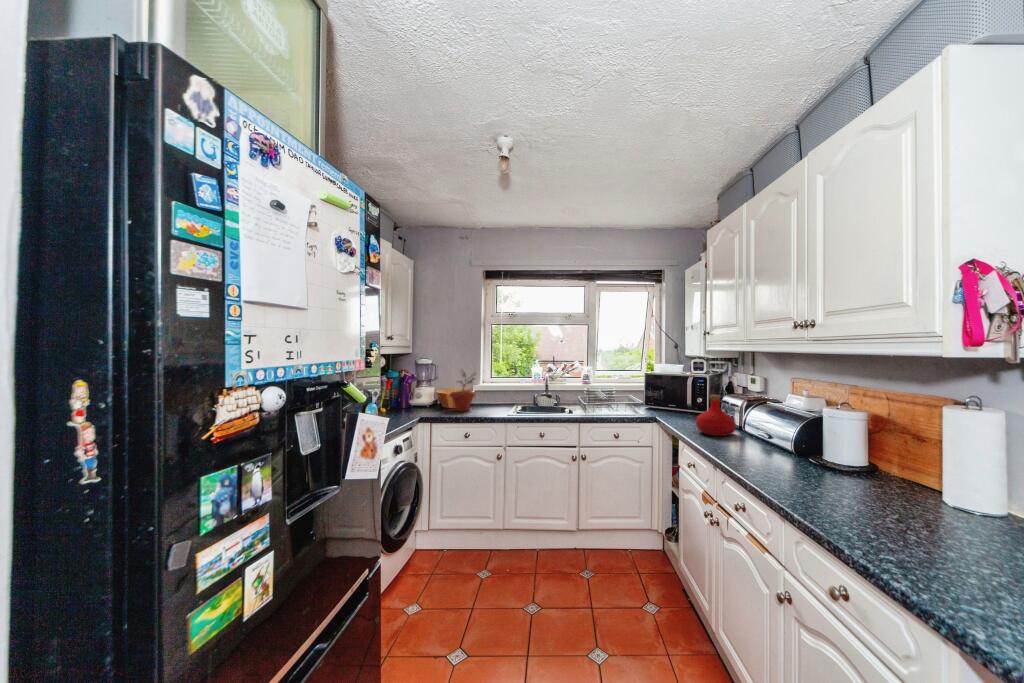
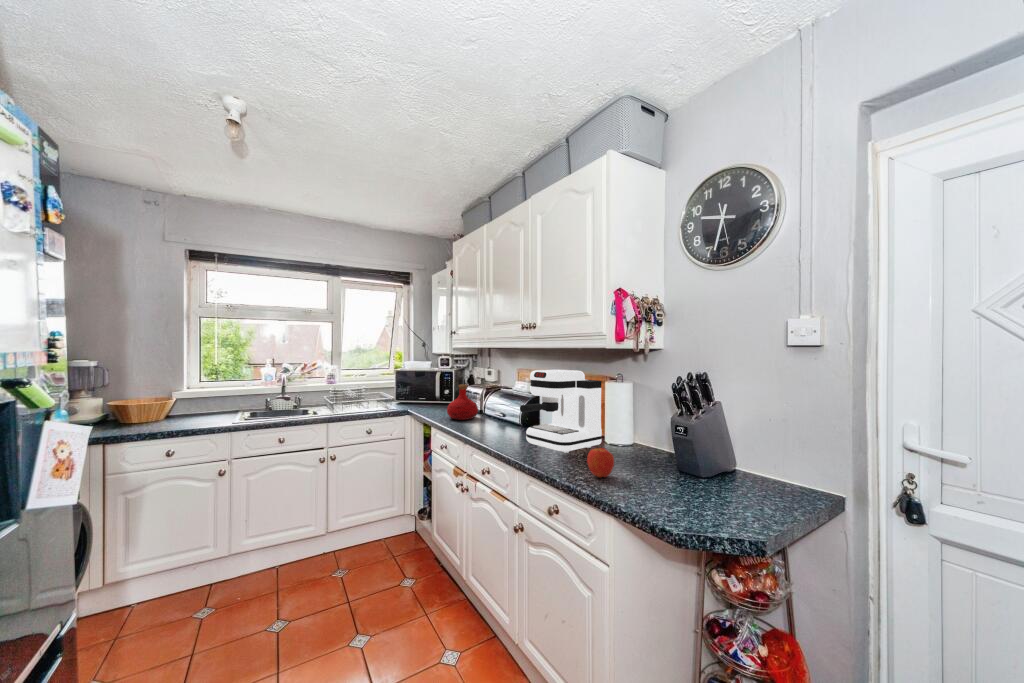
potted plant: present [450,370,475,411] -> none [131,368,181,425]
coffee maker: none [785,386,946,510] -> present [520,370,602,453]
apple: none [903,518,965,572] -> present [587,448,614,477]

